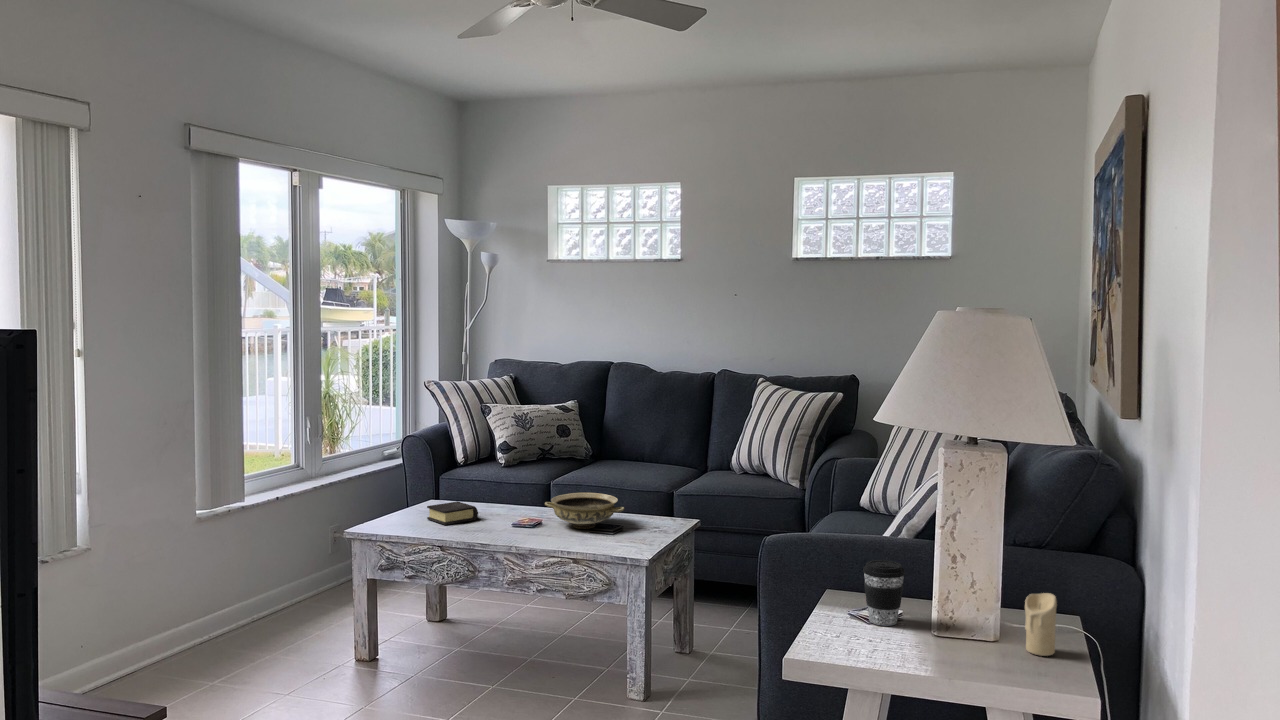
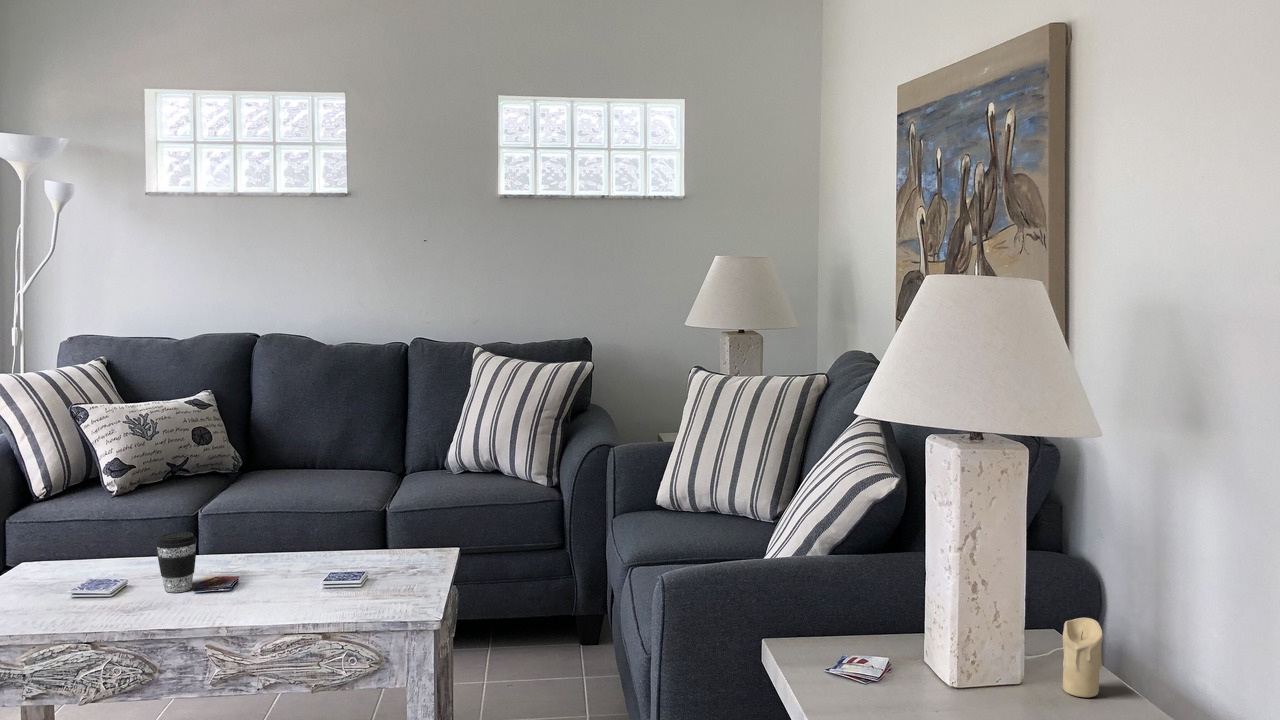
ceramic bowl: present [545,493,624,529] -> none [245,528,371,584]
book: present [427,501,478,525] -> none [44,564,133,605]
coffee cup: present [863,560,905,626] -> present [156,532,197,592]

